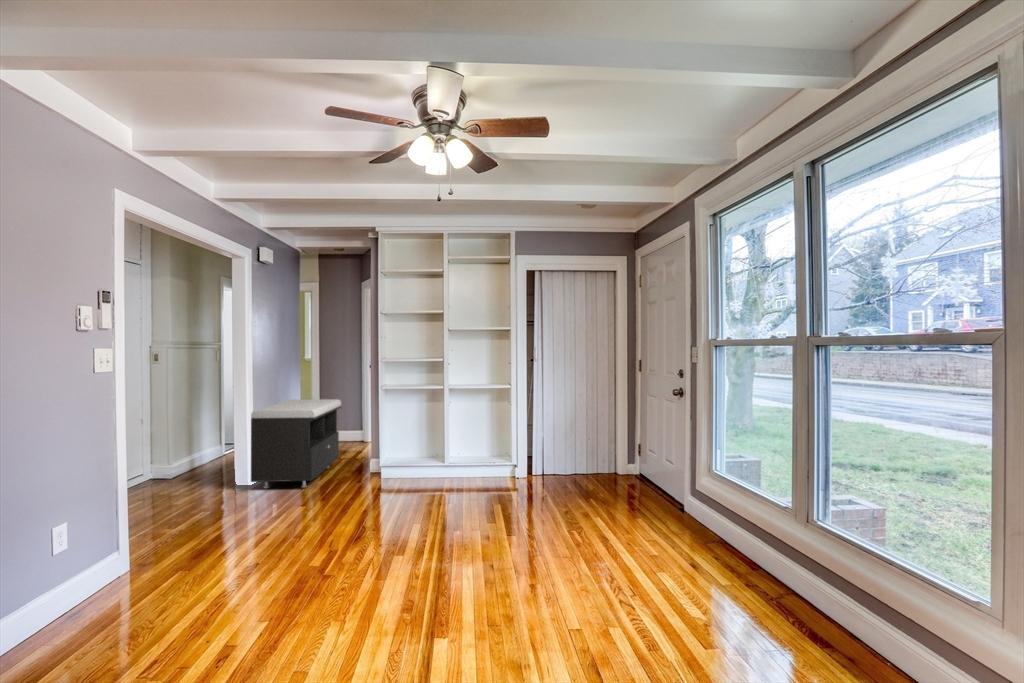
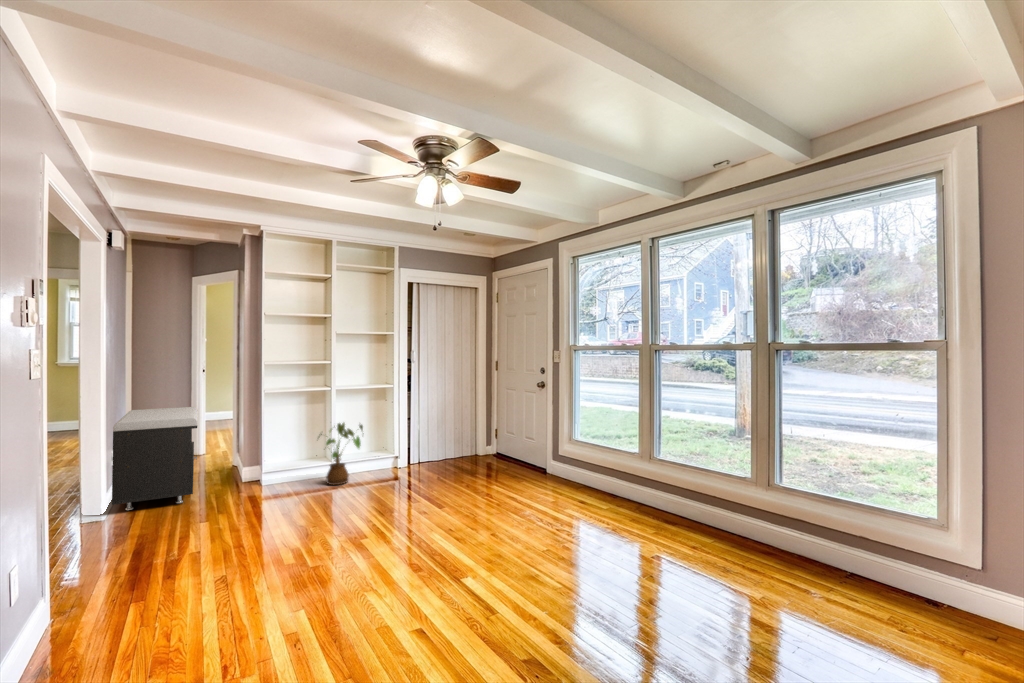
house plant: none [420,423,472,489] -> present [319,423,363,485]

